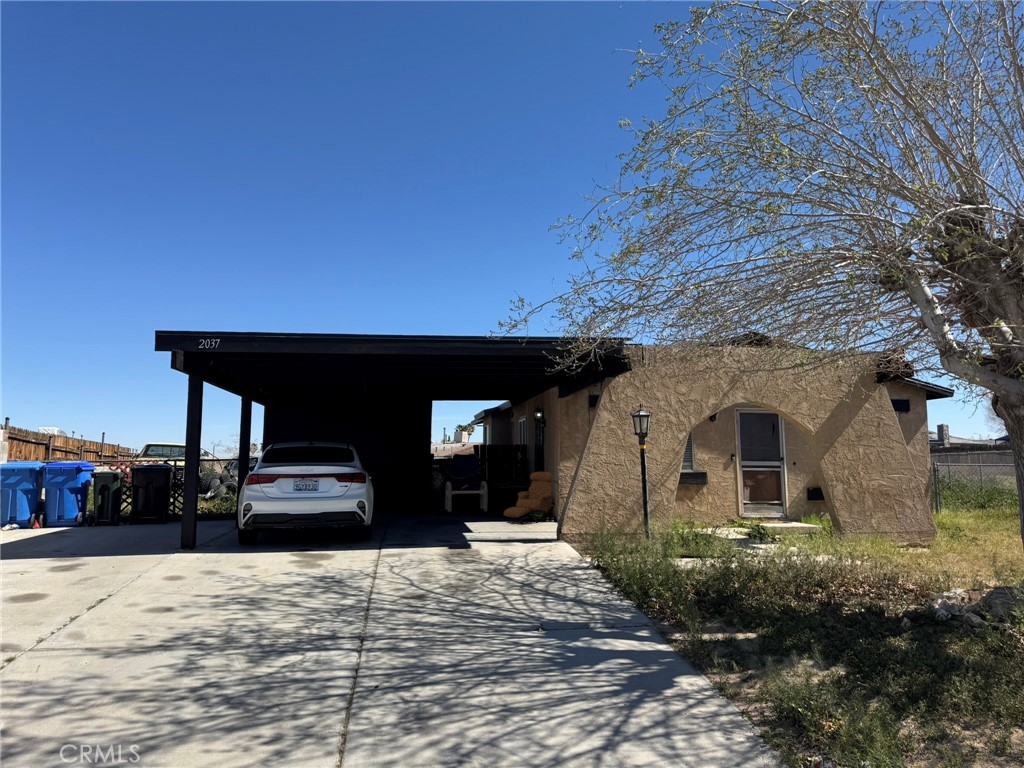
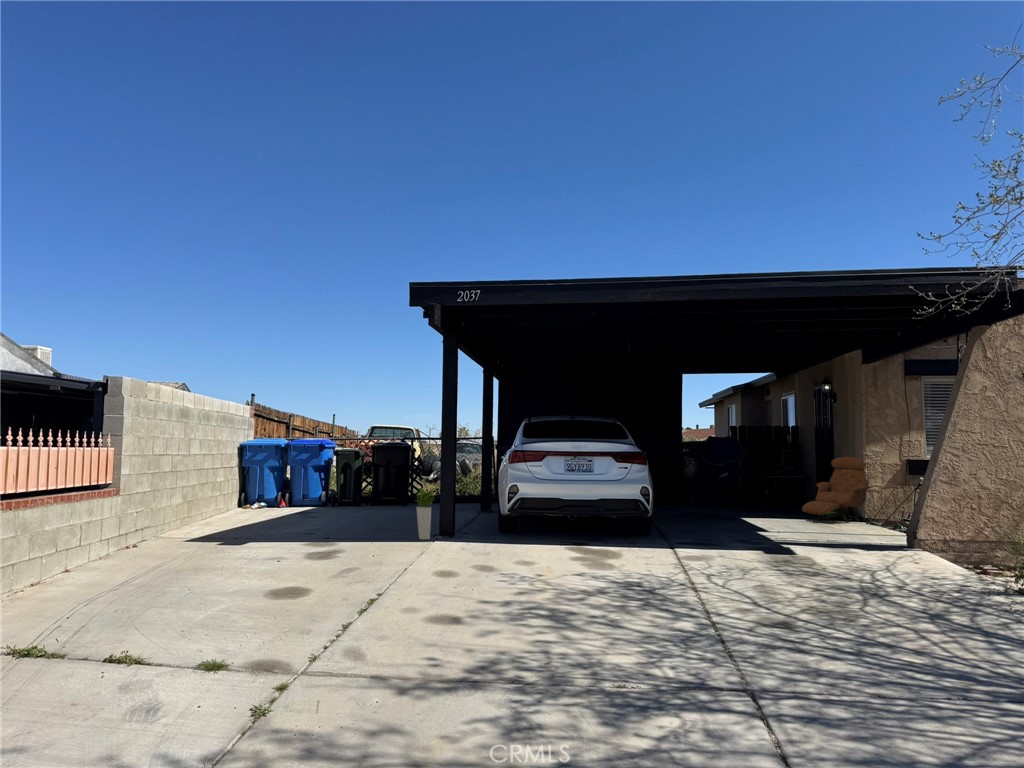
bench: present [445,482,487,512] -> none [710,468,766,505]
planter: none [160,507,183,552] -> present [417,489,434,539]

